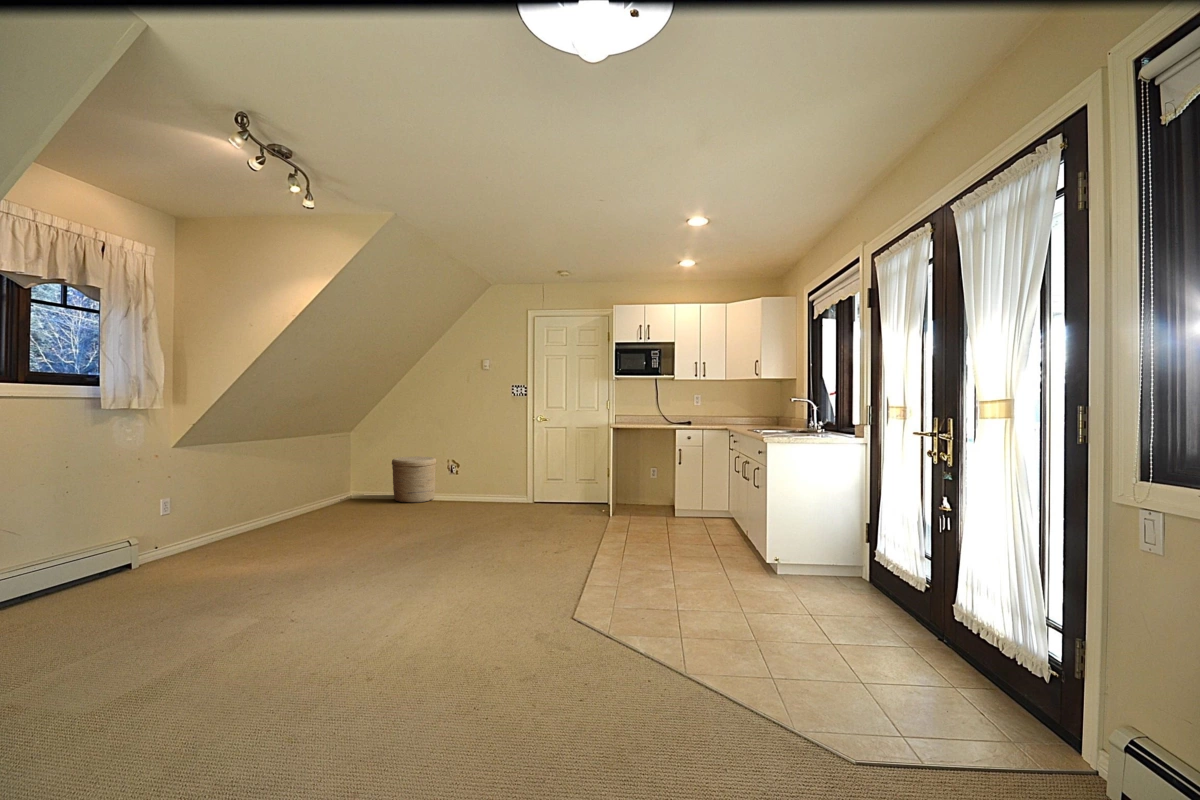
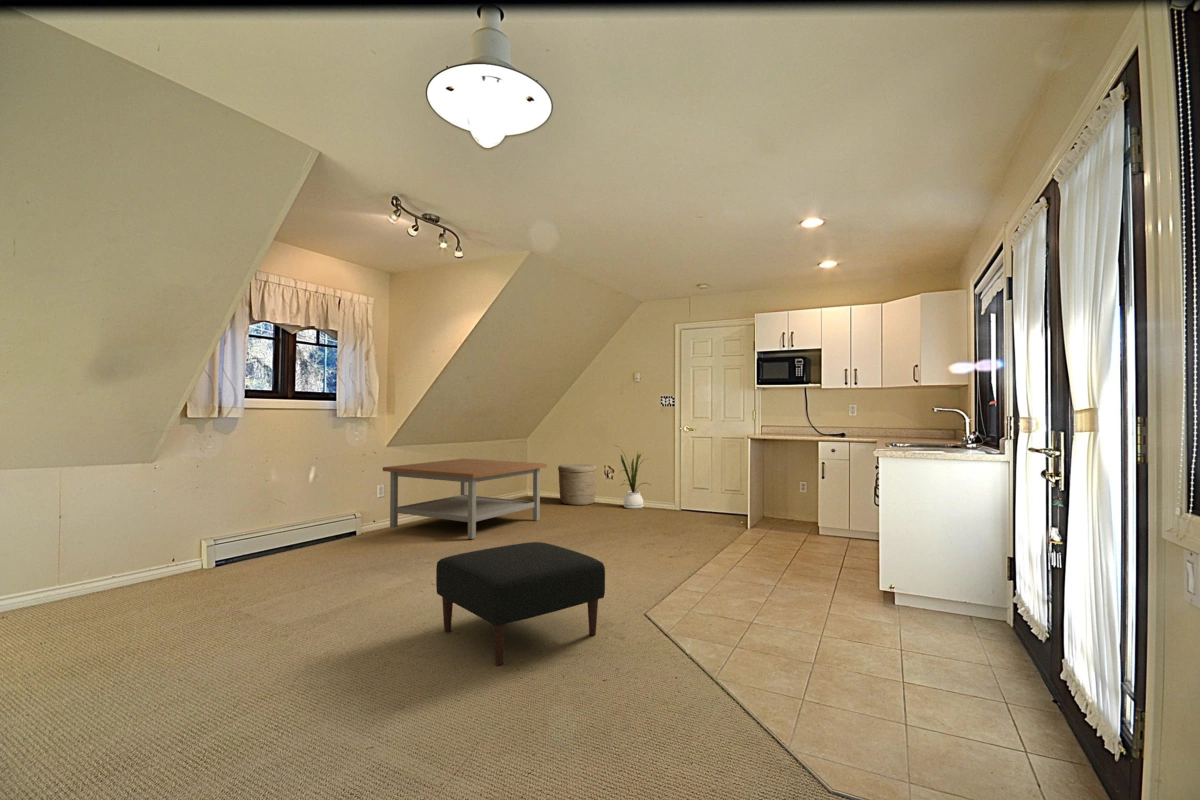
house plant: none [456,435,500,503] -> present [621,452,650,509]
coffee table: none [169,456,391,558] -> present [383,459,547,539]
ottoman: none [331,568,552,745] -> present [436,542,605,665]

